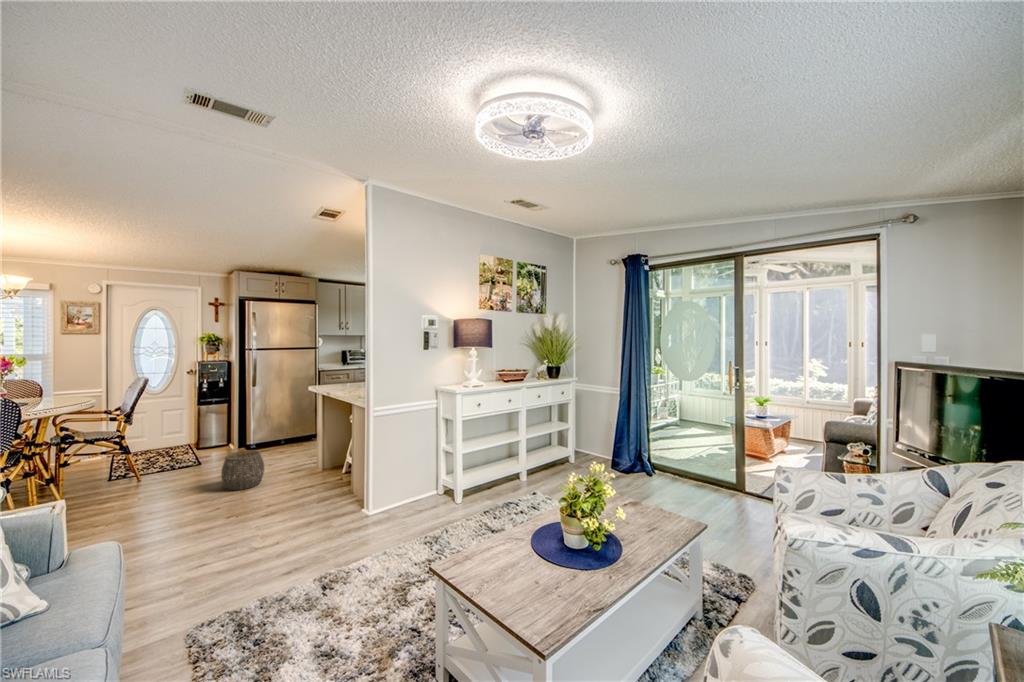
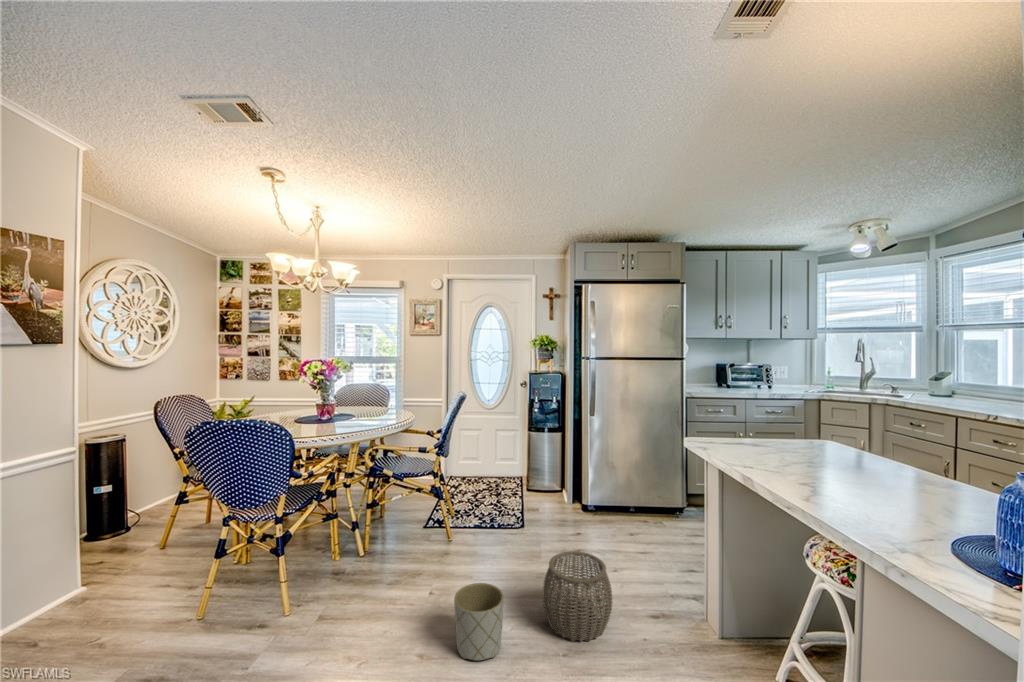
planter: none [163,472,197,509] -> present [454,583,504,660]

